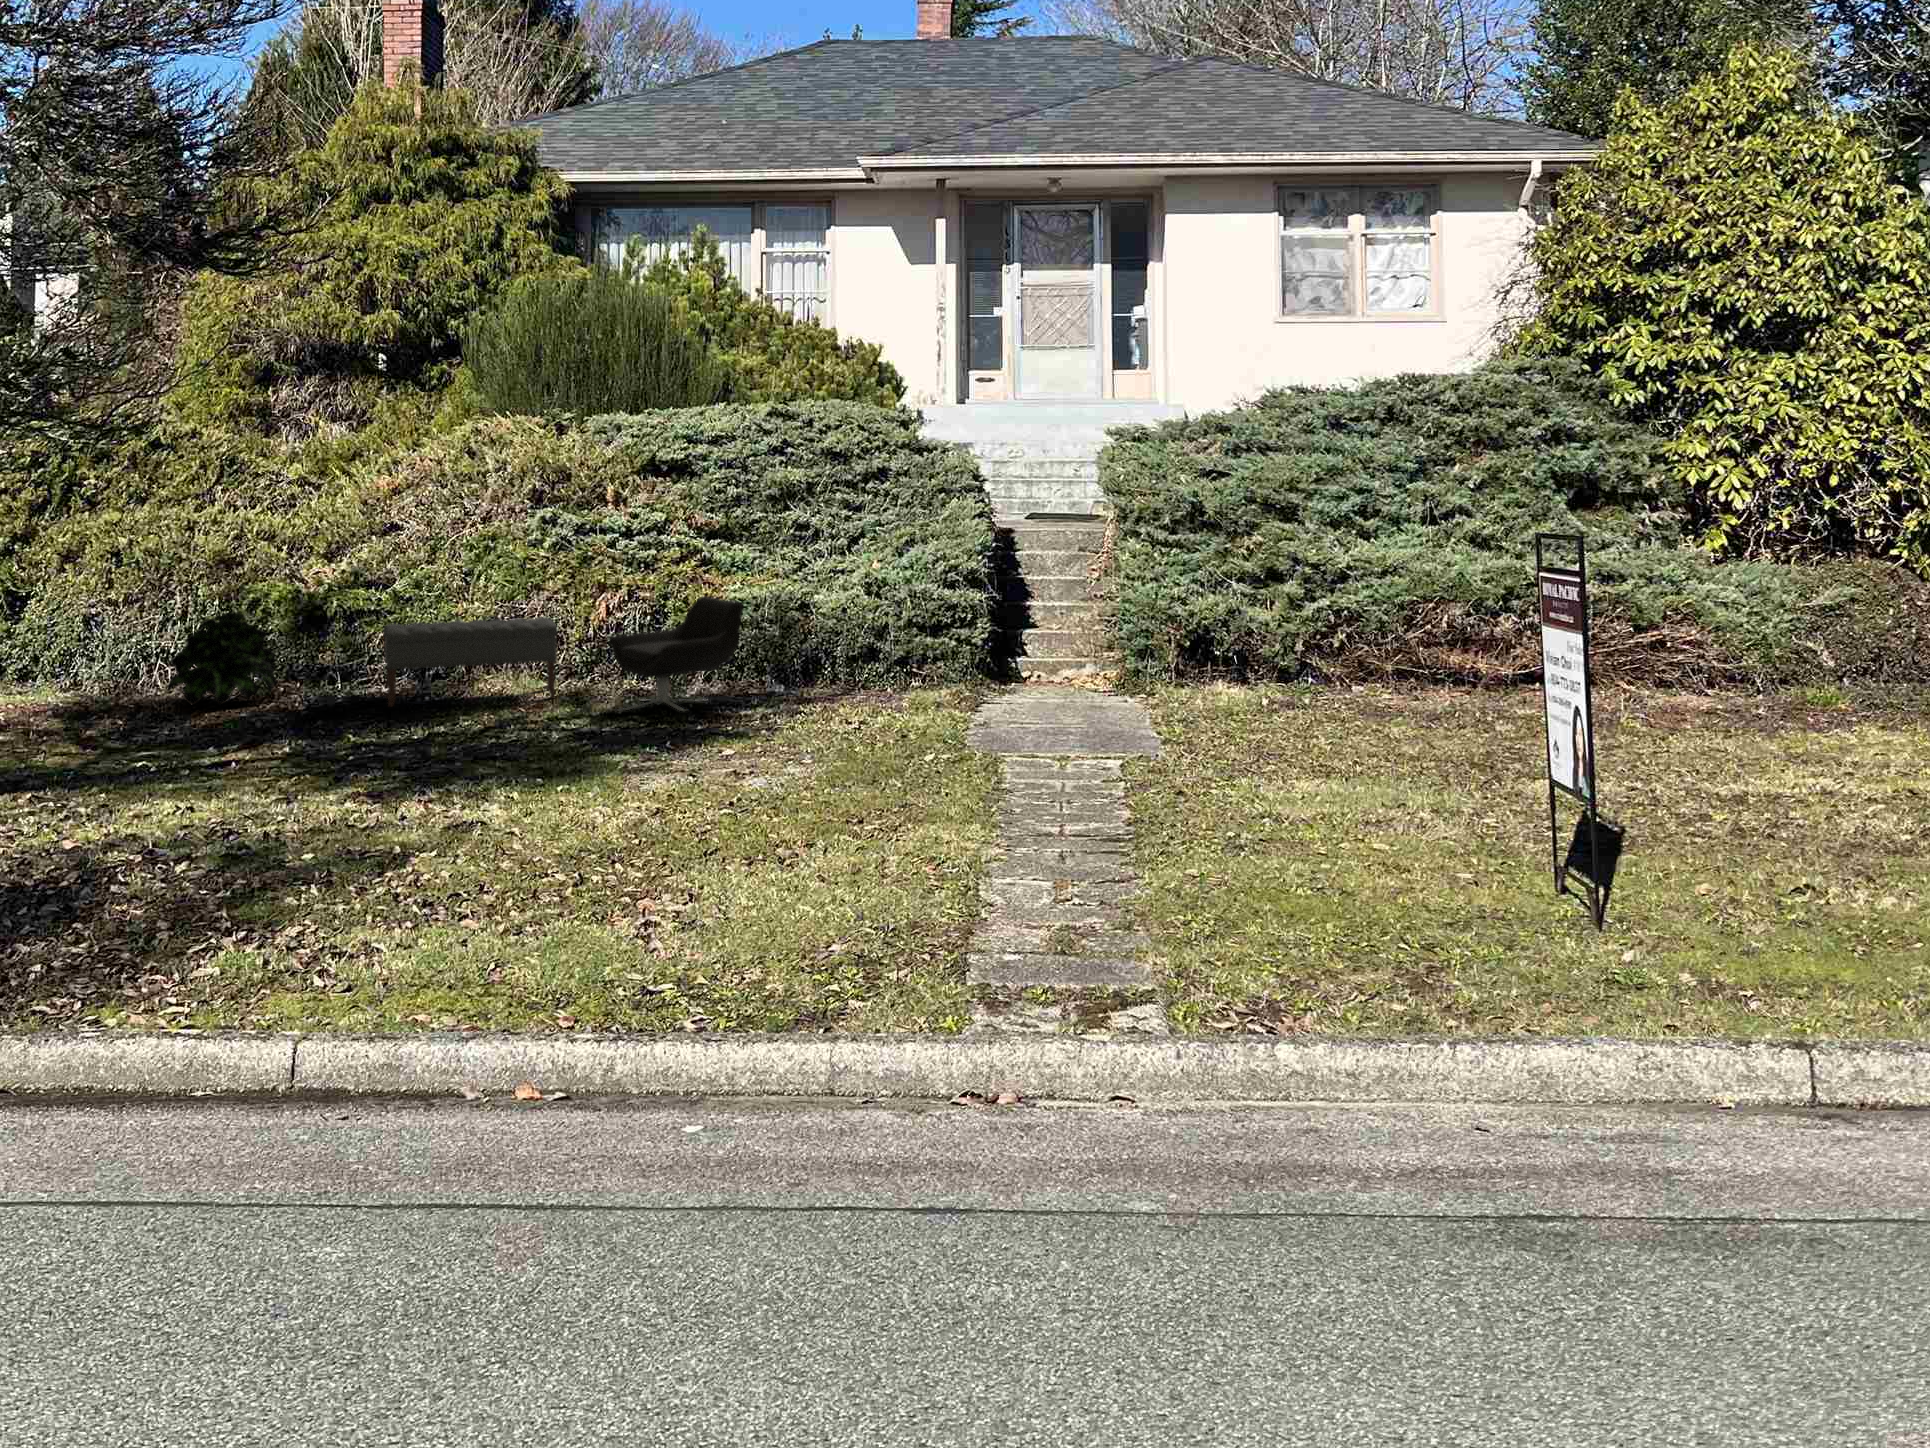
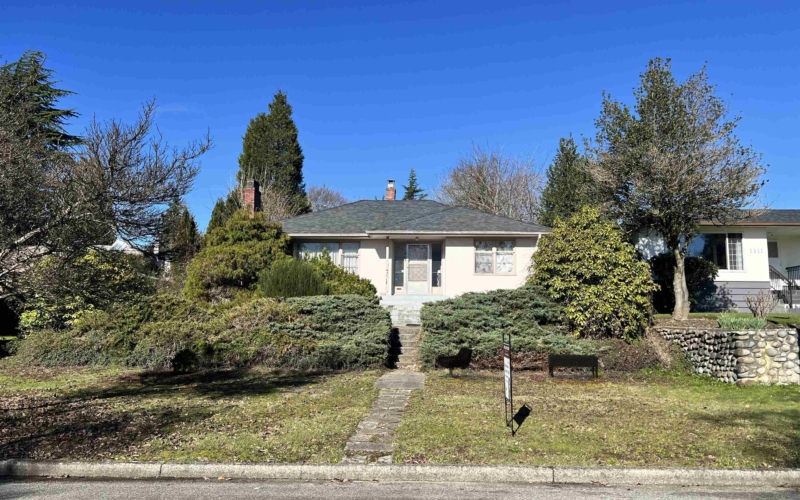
lounge chair: present [609,596,744,711] -> present [438,347,473,378]
bench: present [383,617,558,707] -> present [548,354,598,378]

